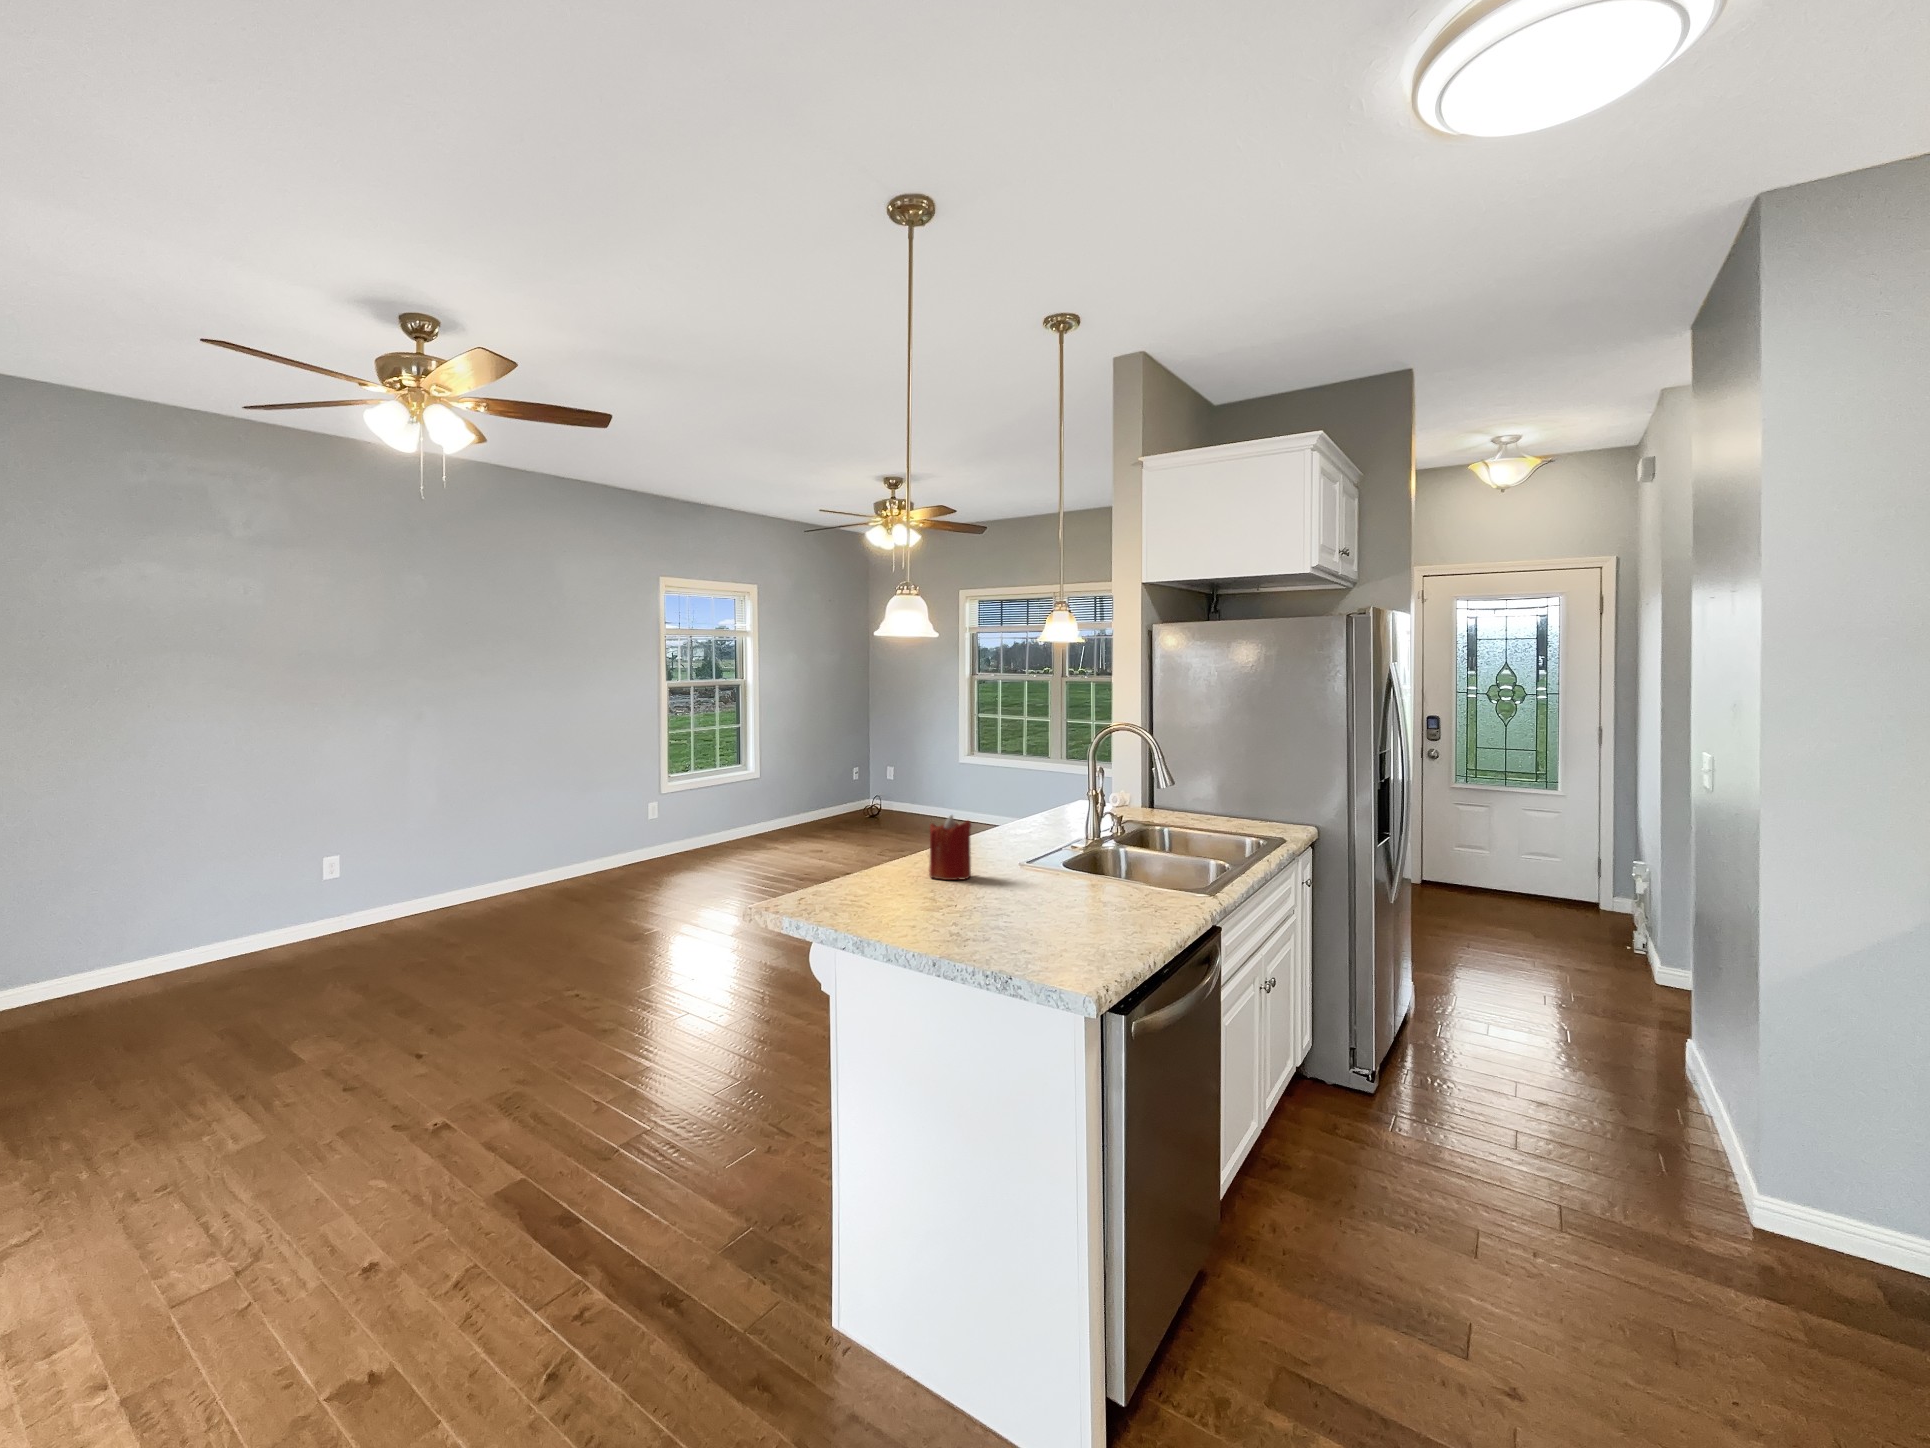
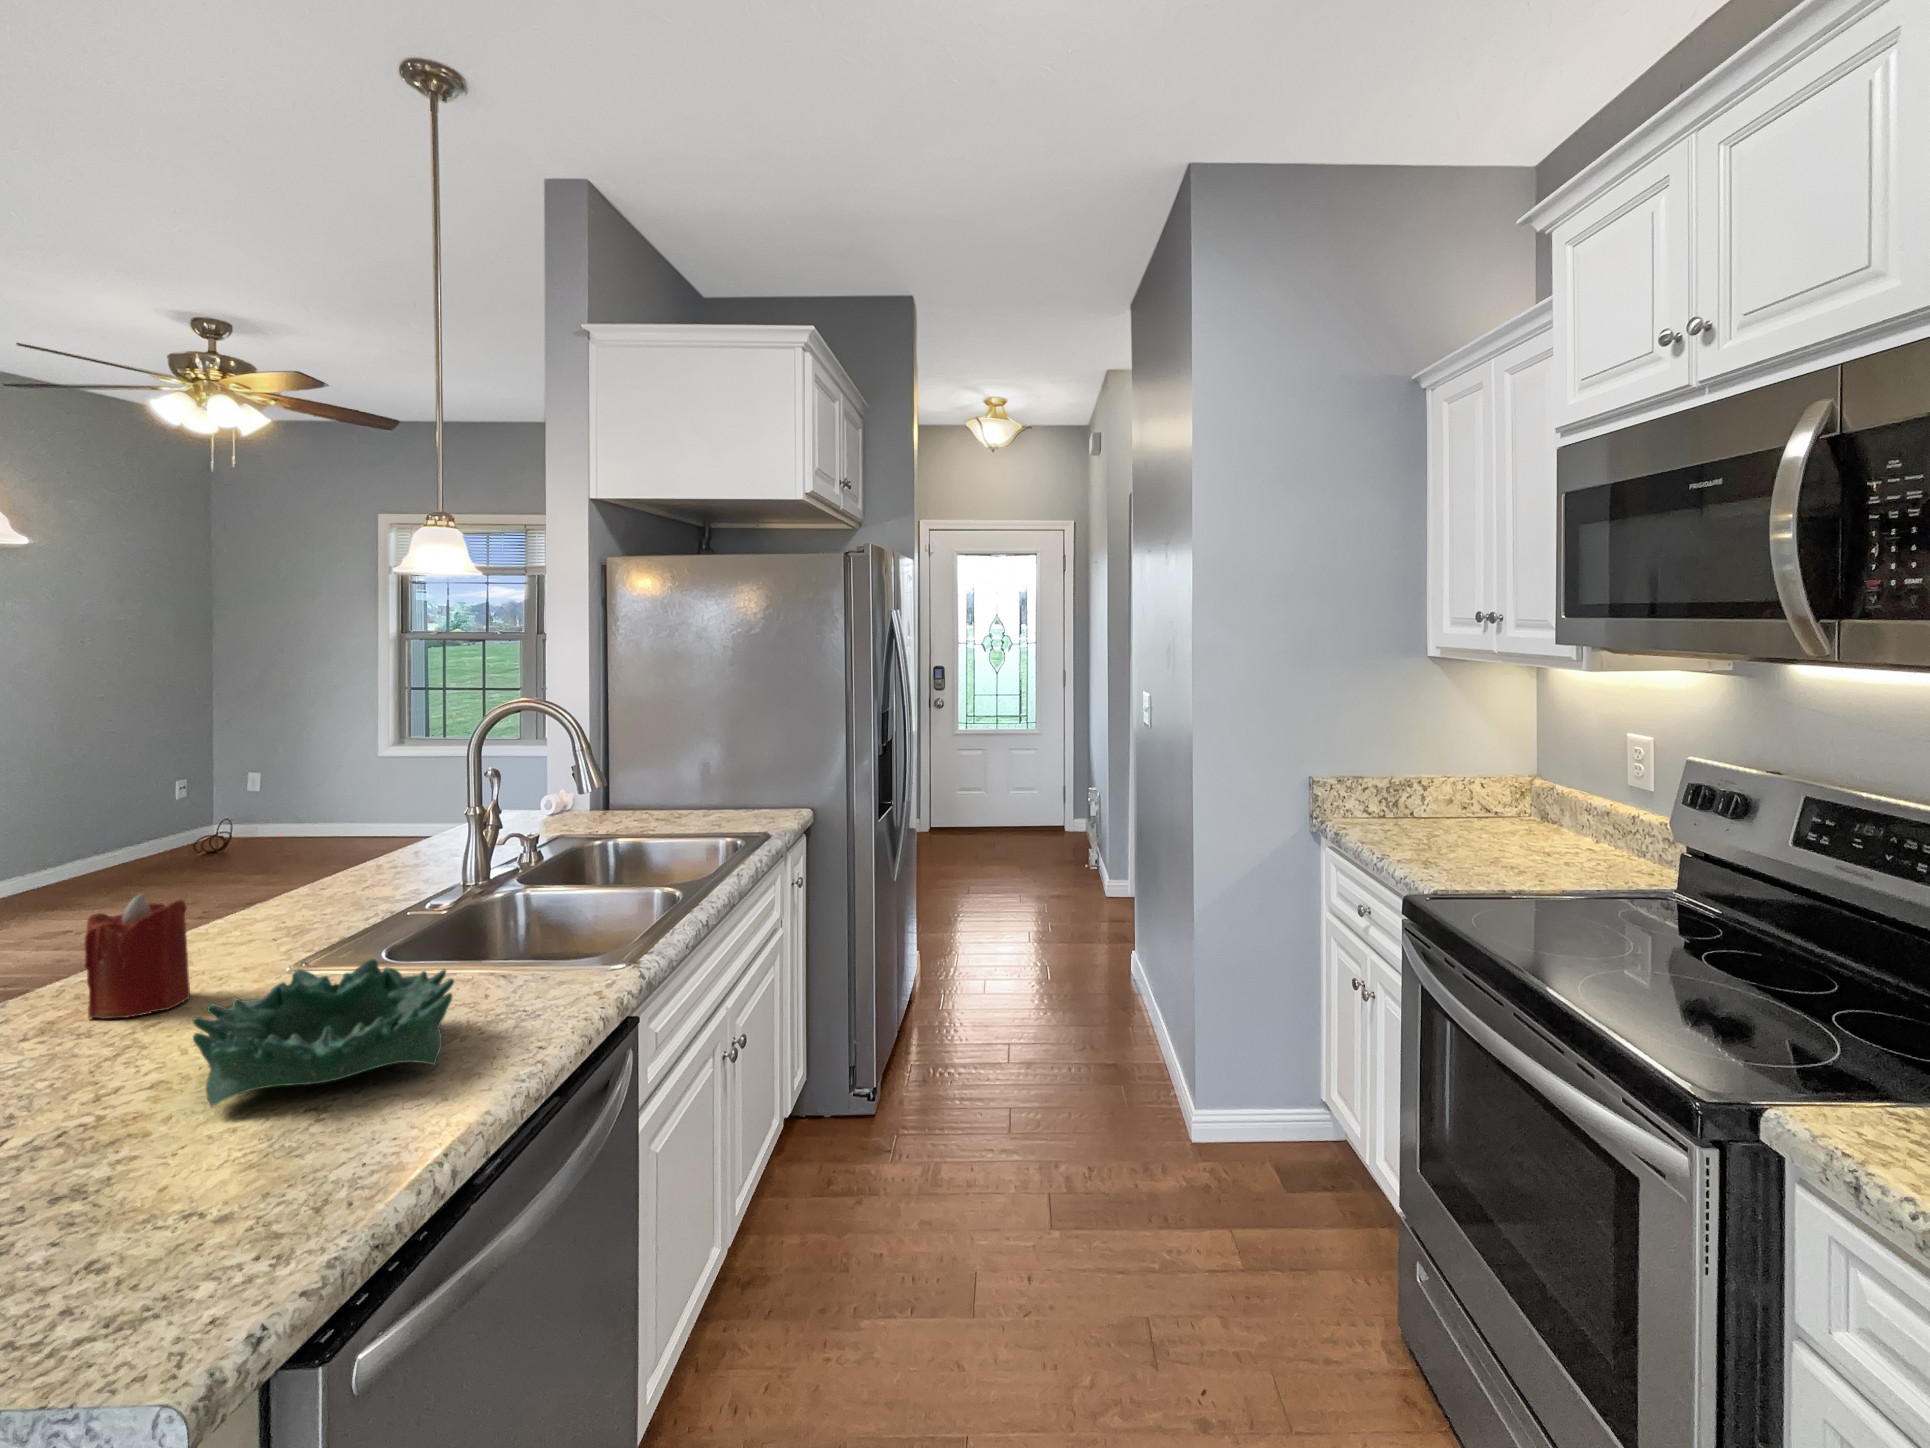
decorative bowl: none [1005,859,1127,916] -> present [193,959,454,1107]

